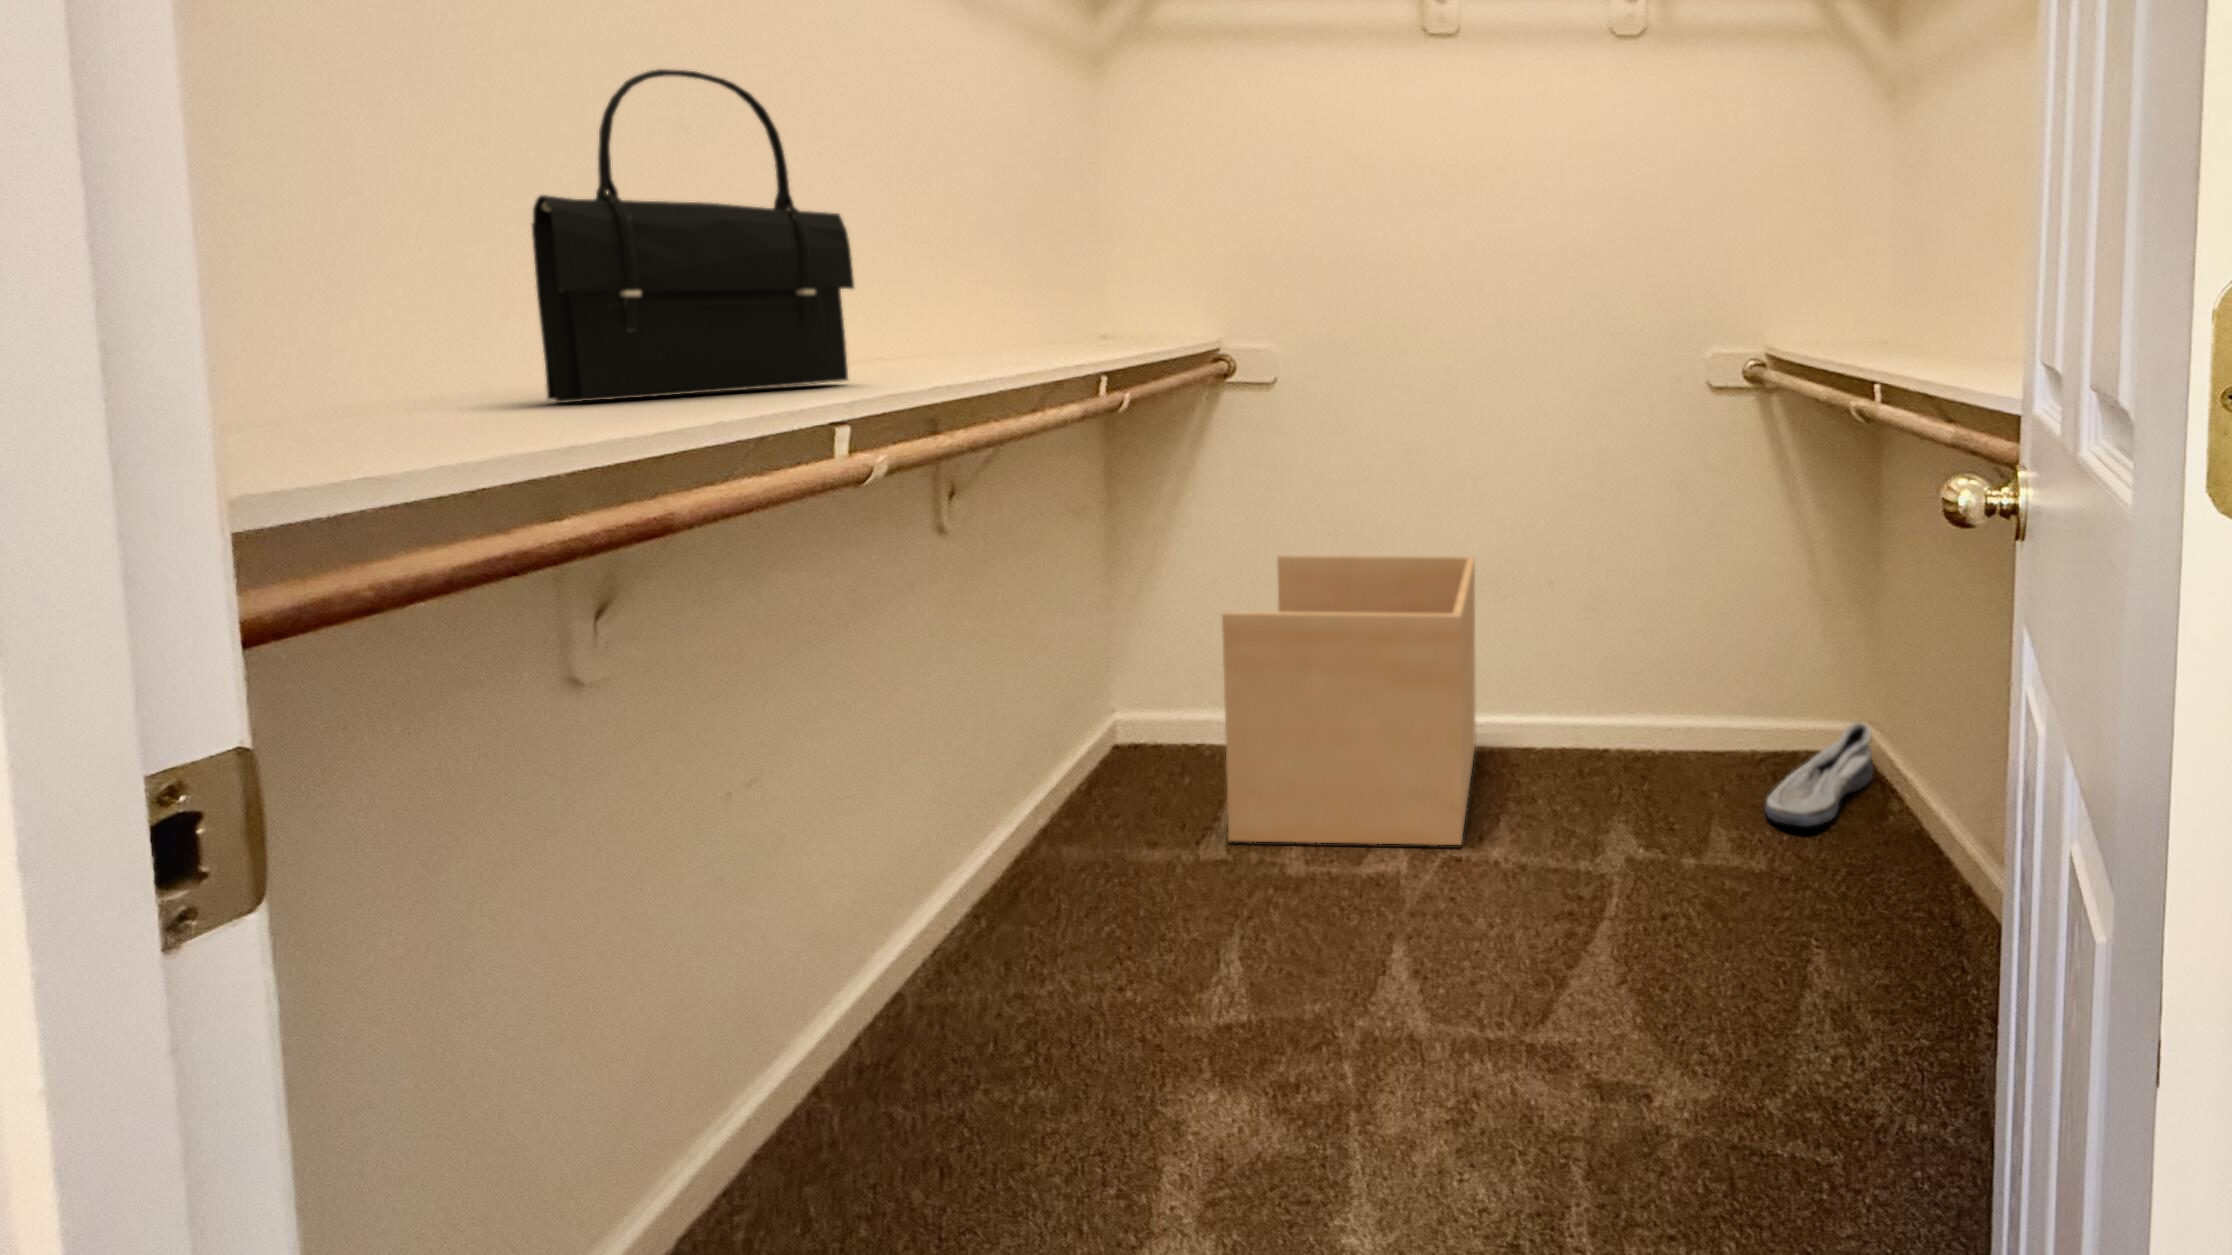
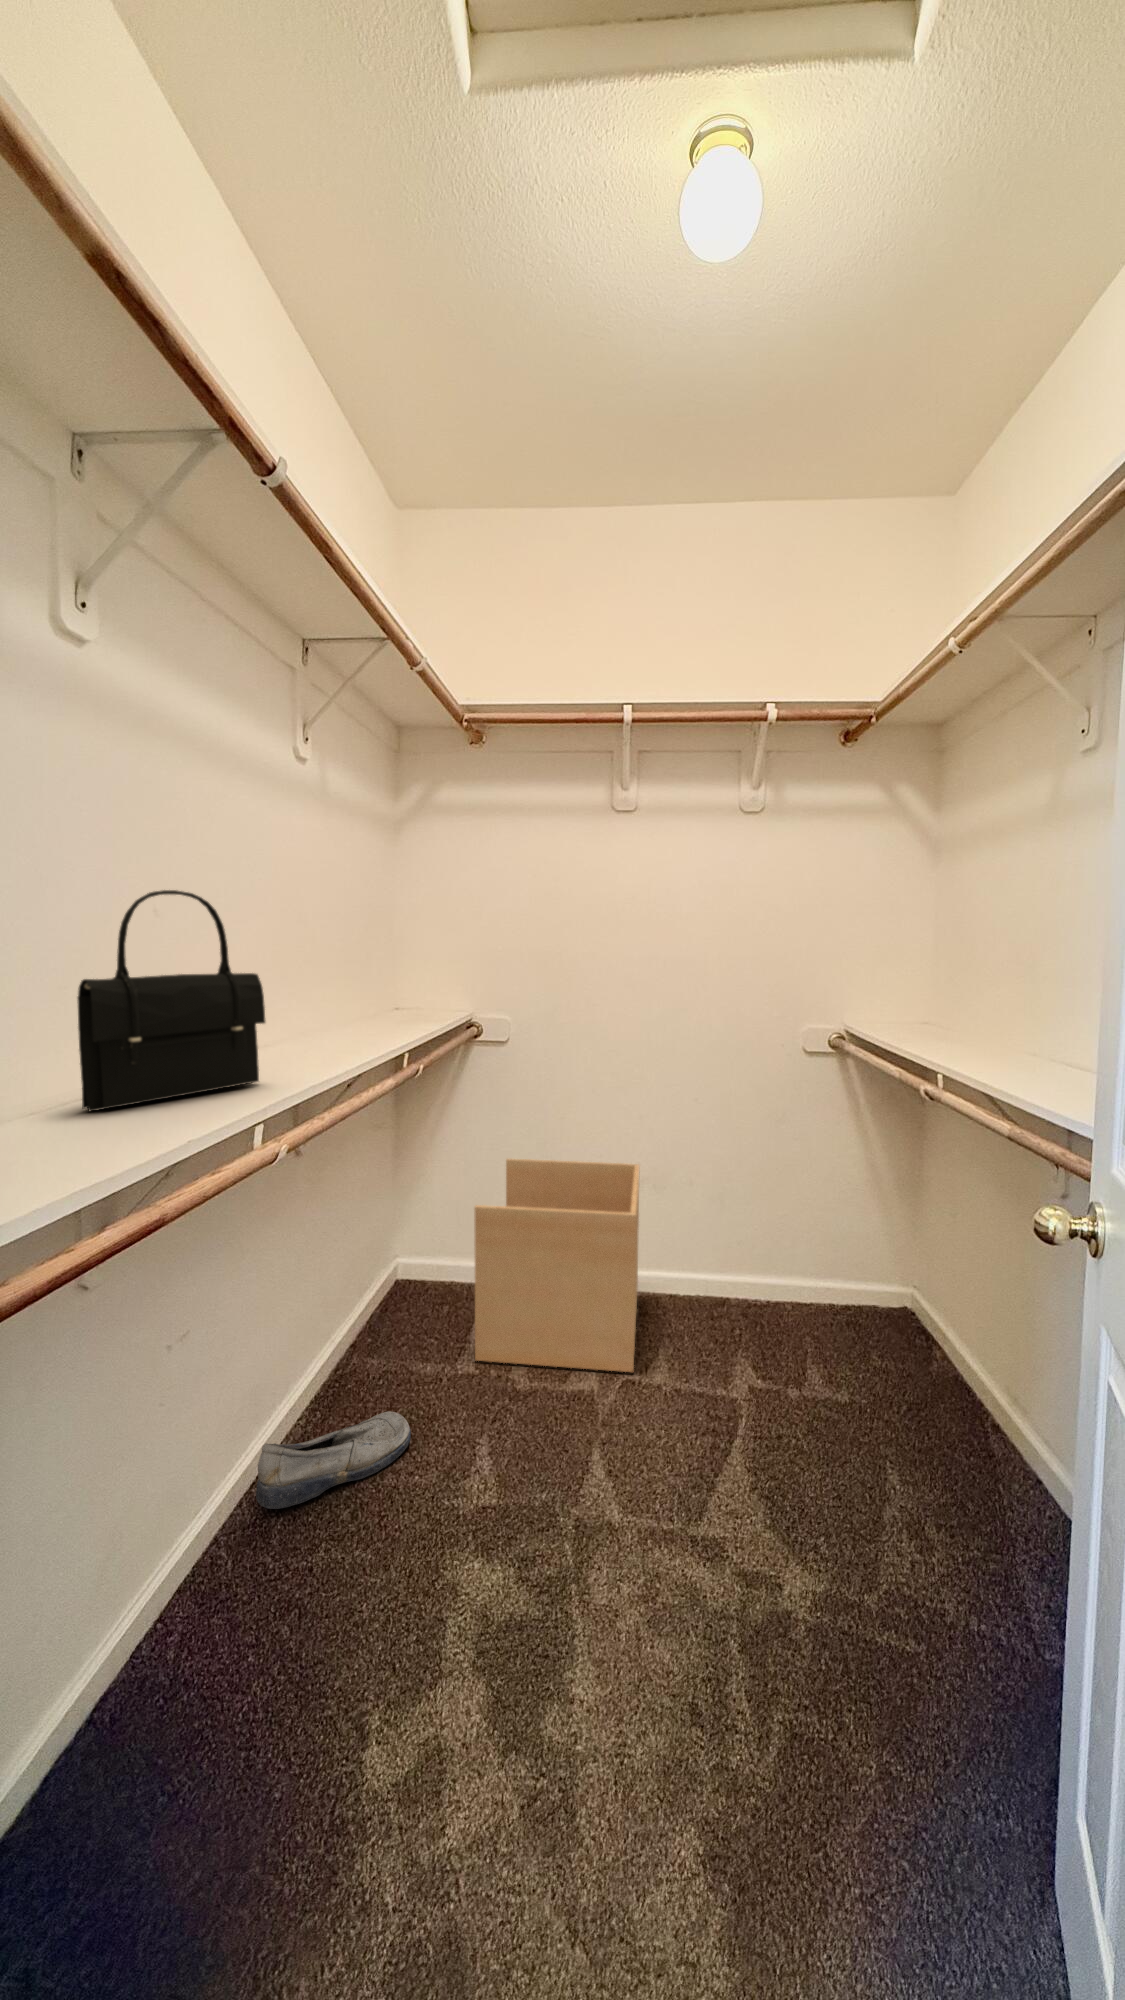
shoe: present [1765,722,1873,826] -> present [256,1411,411,1509]

